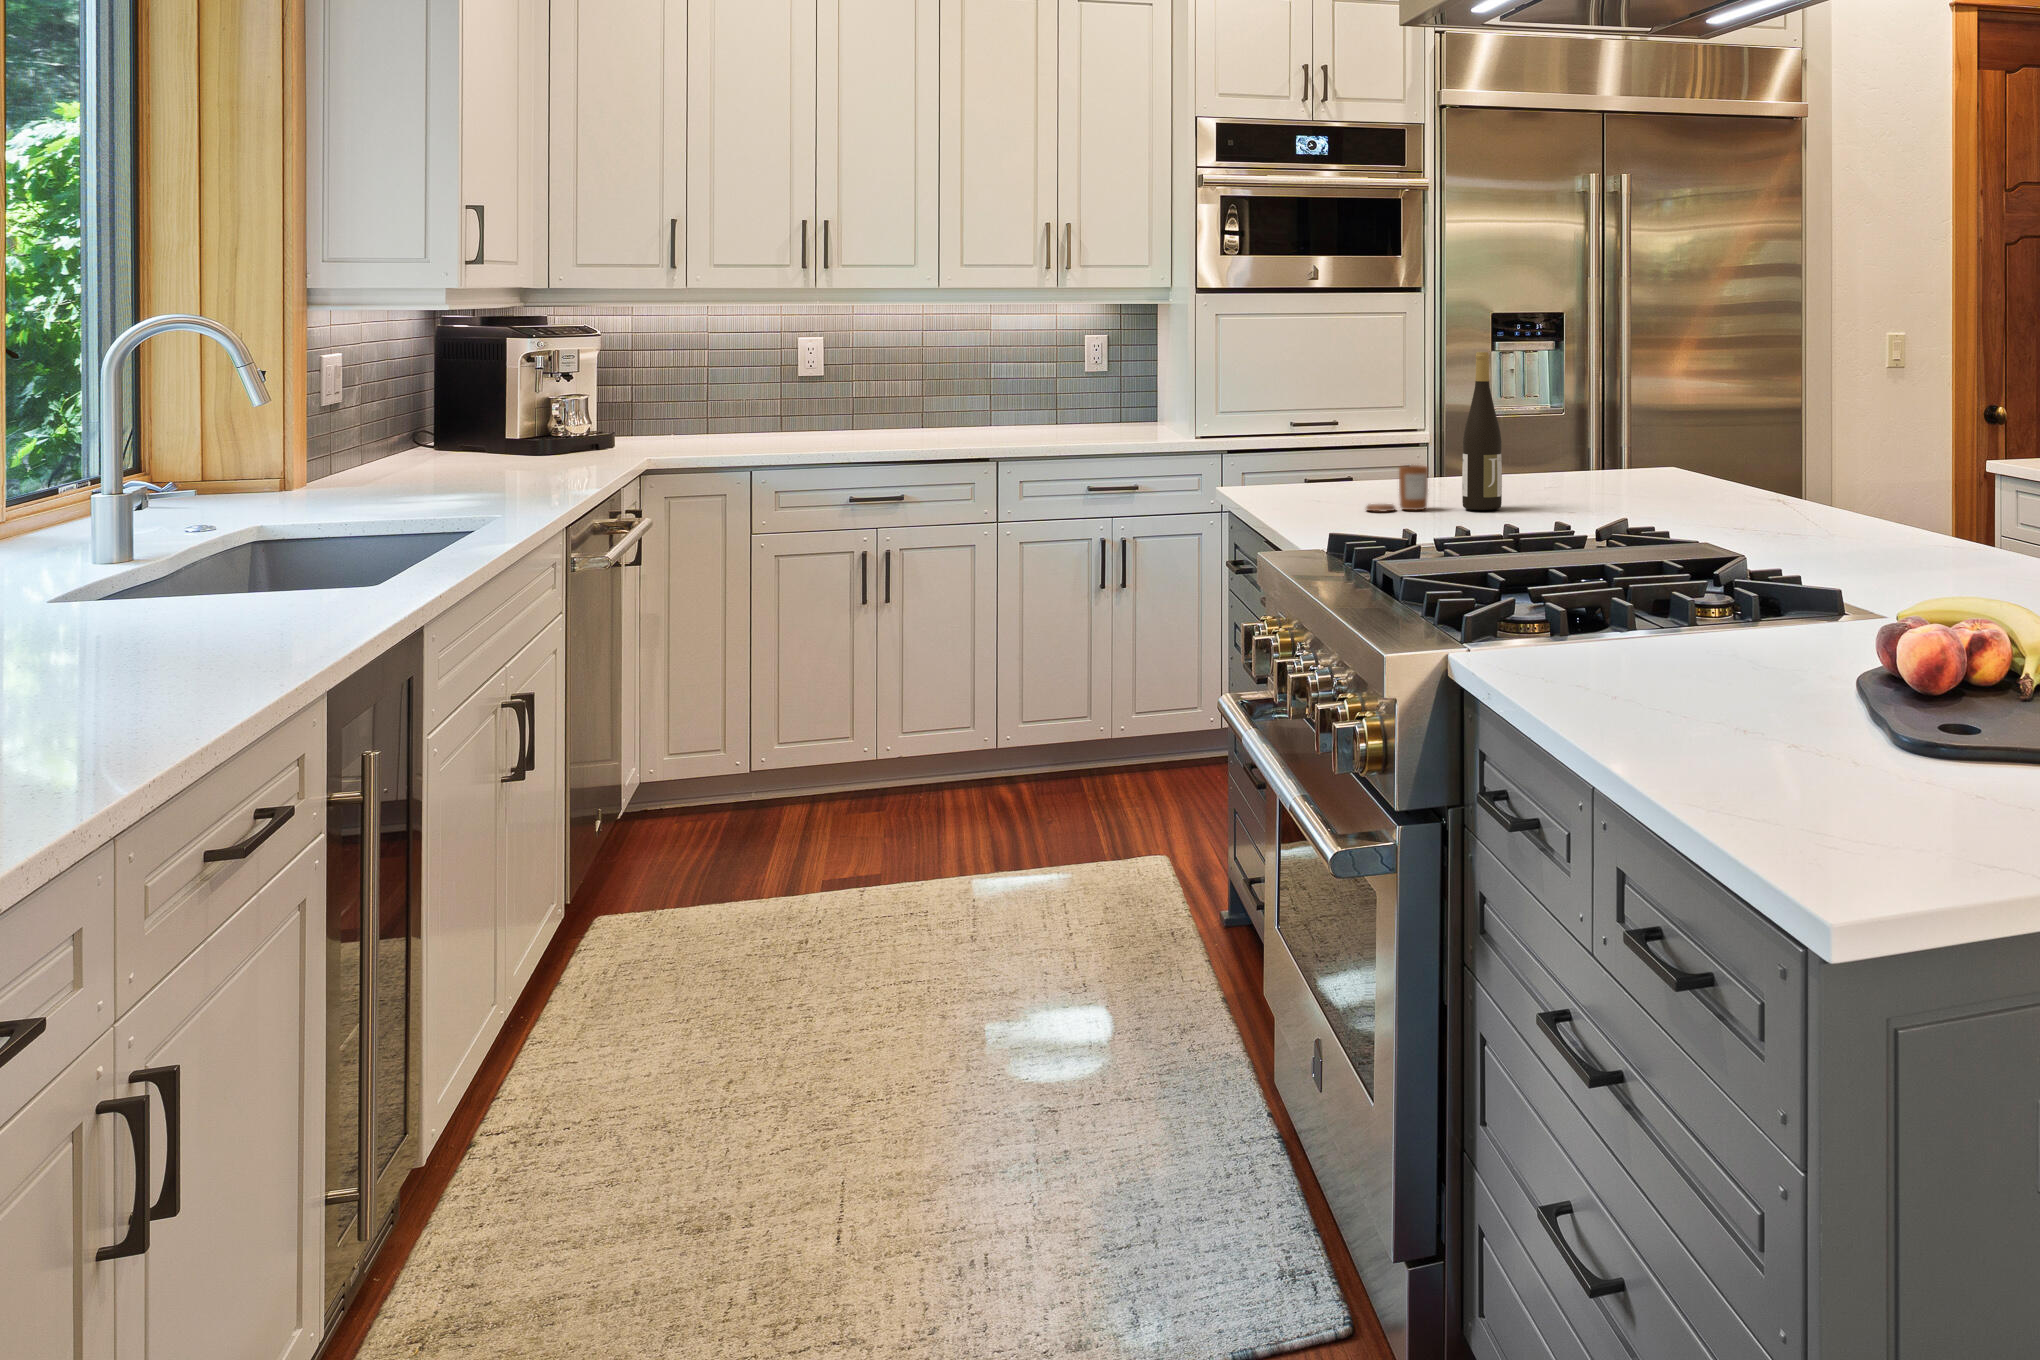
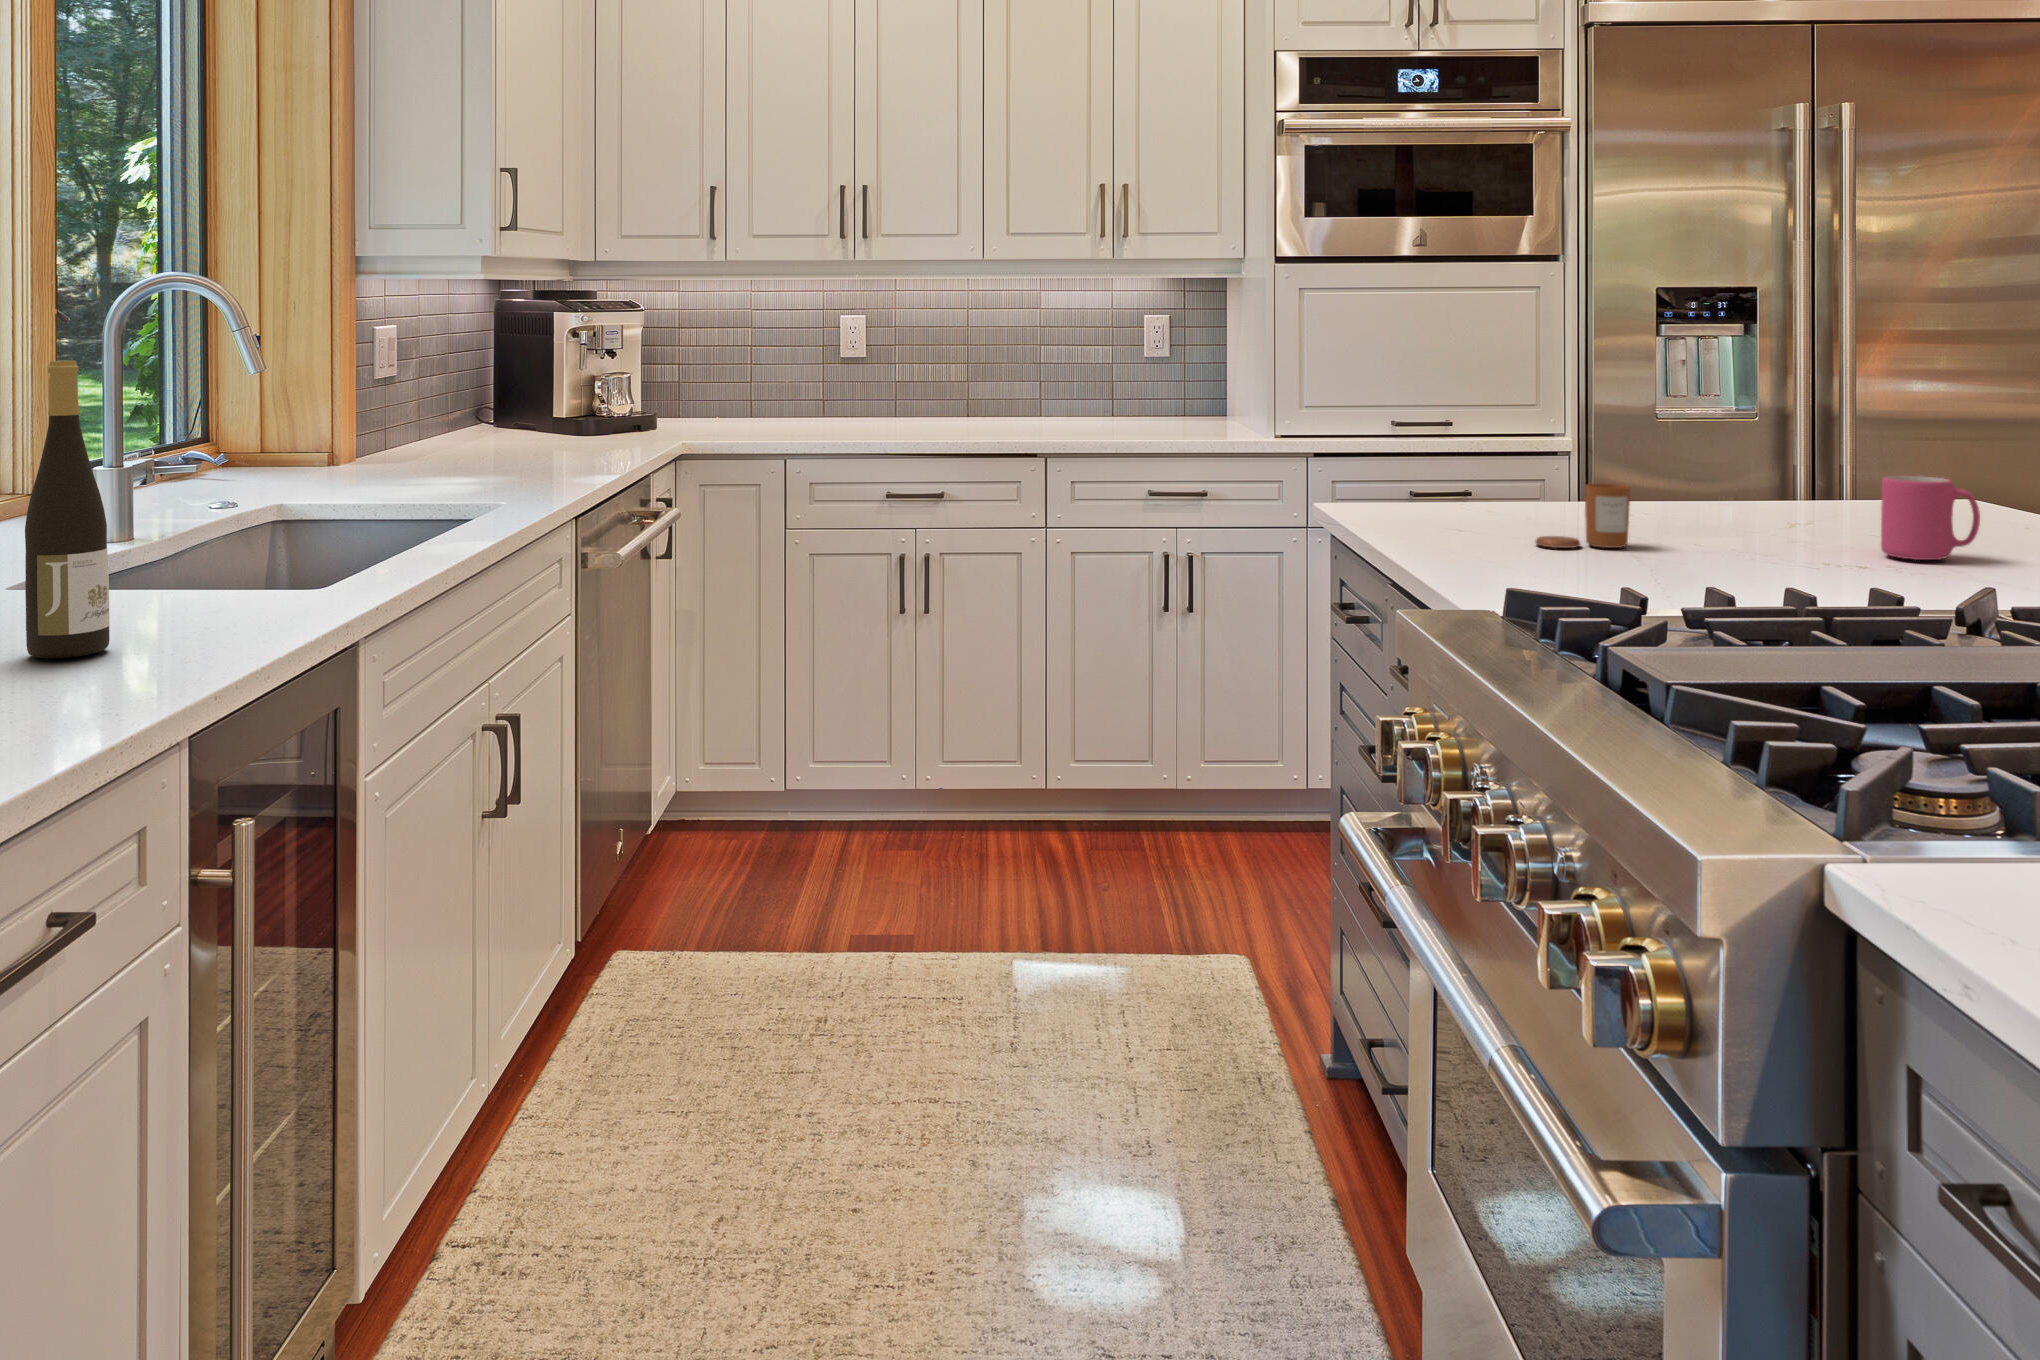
wine bottle: present [1462,352,1502,510] -> present [25,361,110,658]
mug: none [1586,454,1643,509] -> present [1881,476,1980,560]

